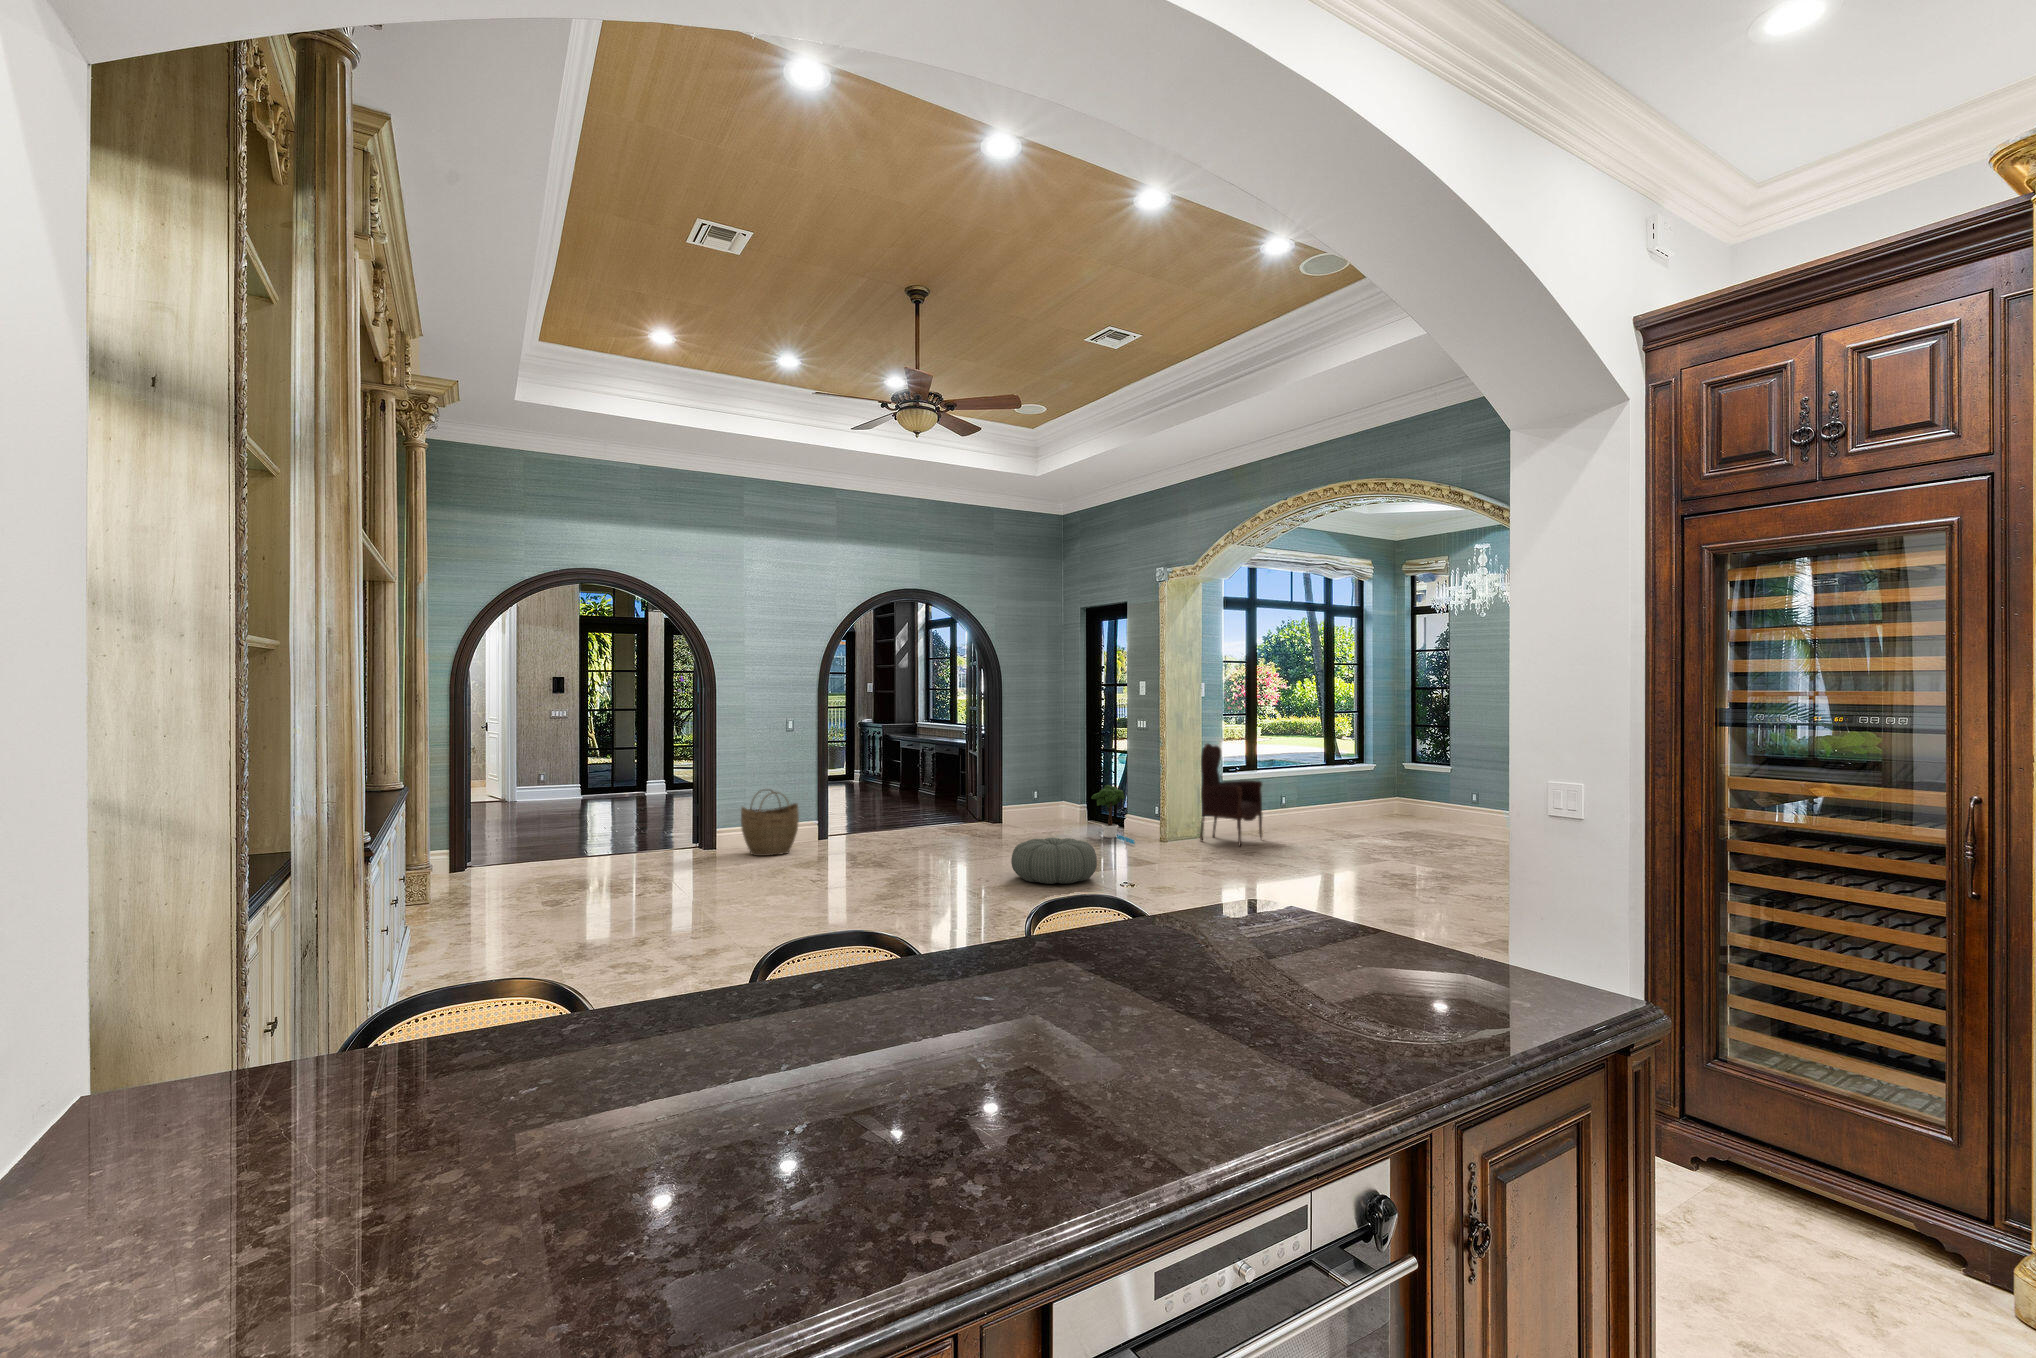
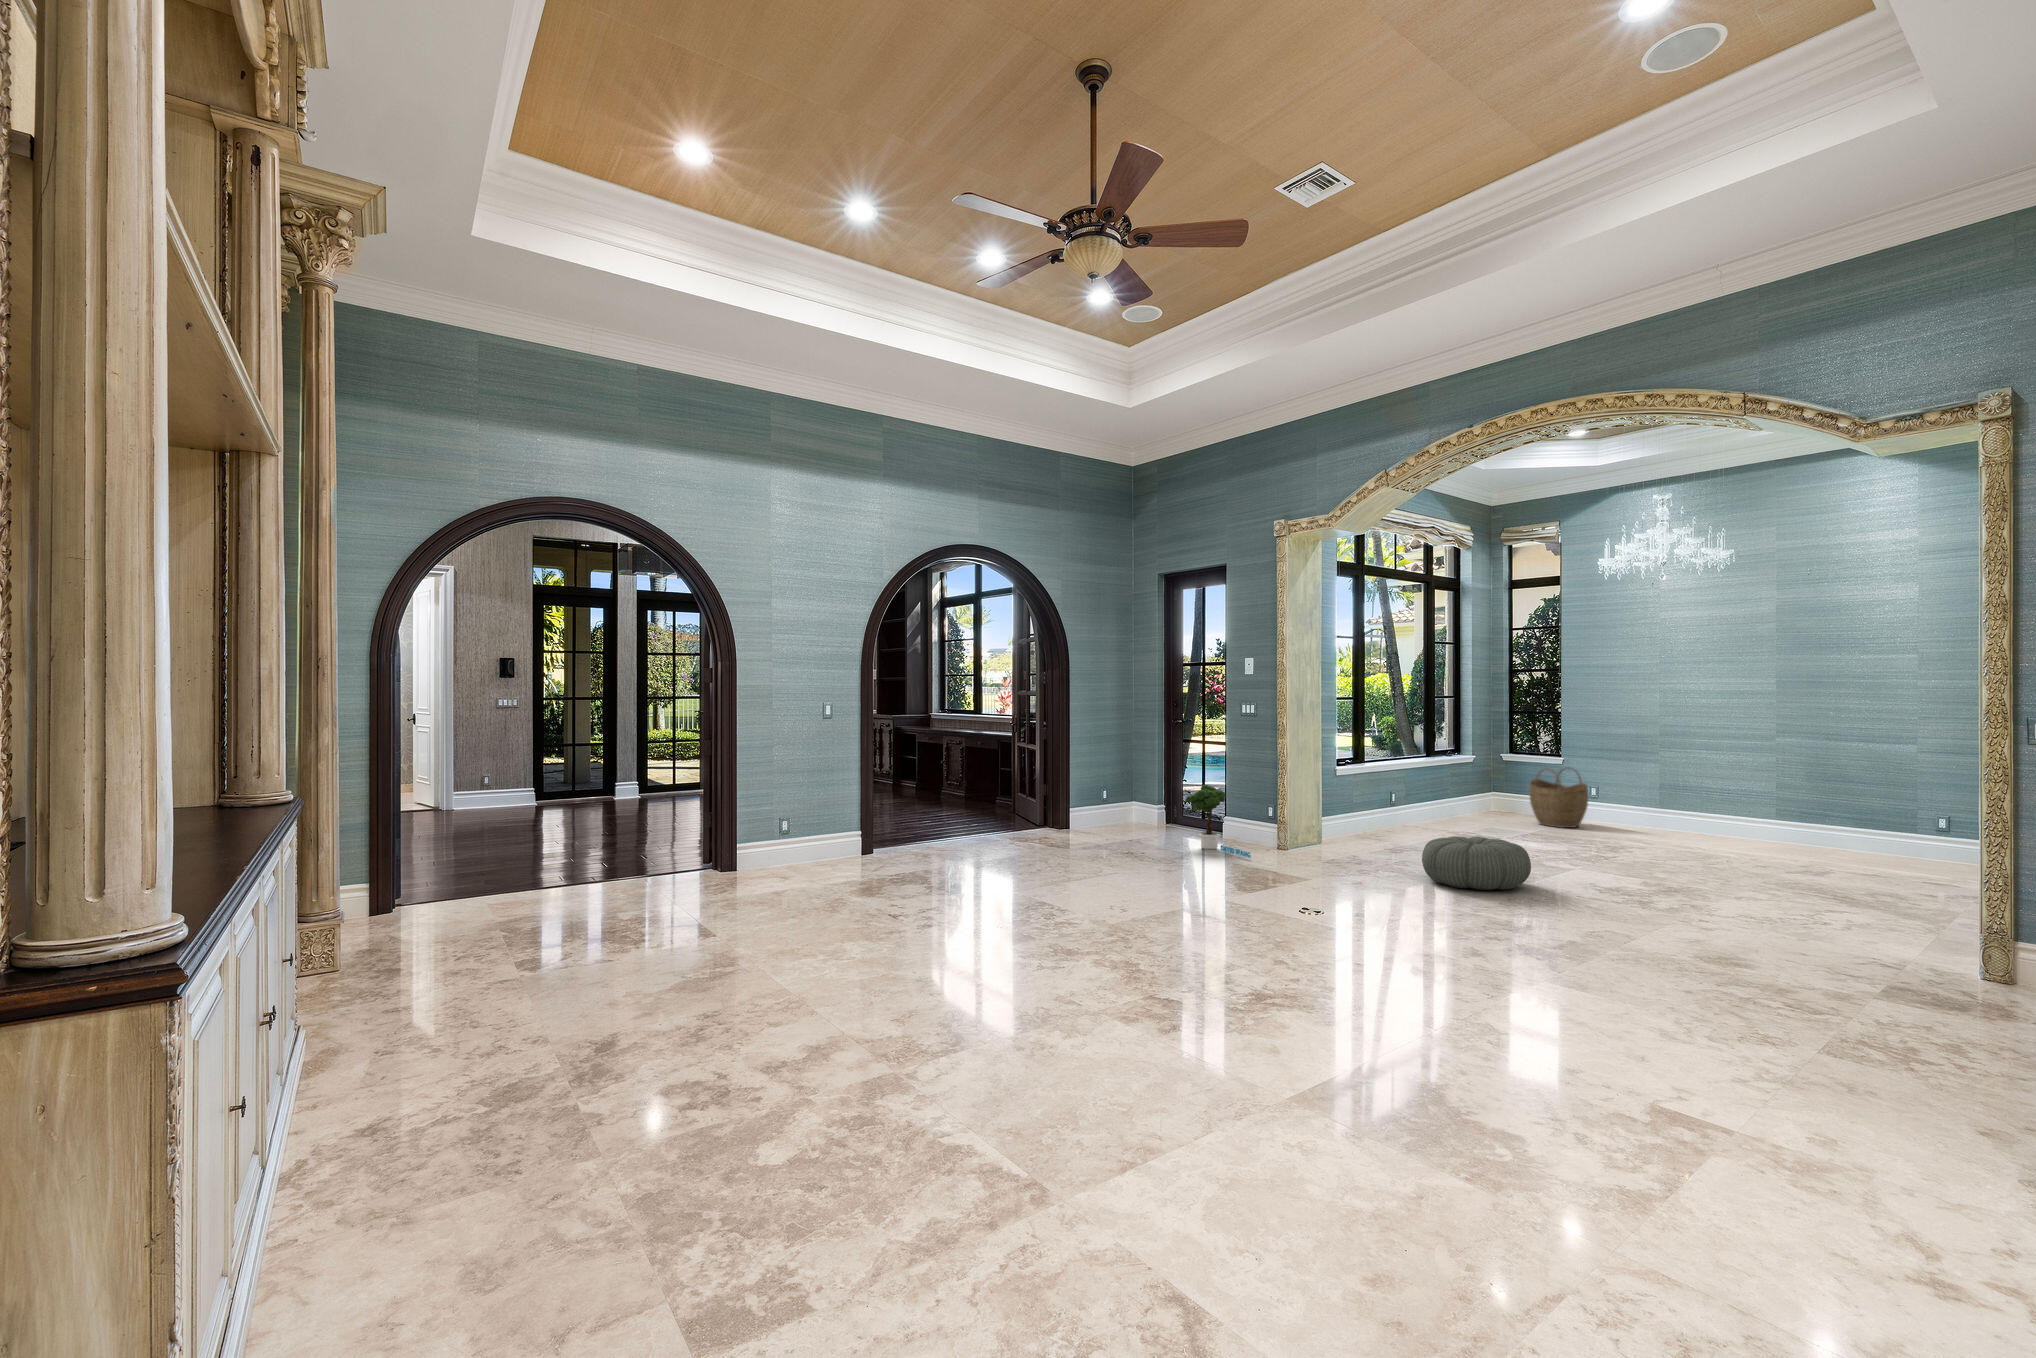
armchair: present [1200,744,1262,846] -> none [1322,733,1393,860]
woven basket: present [741,790,799,856] -> present [1529,767,1588,828]
pouf: present [1011,838,1097,884] -> present [1422,836,1531,890]

